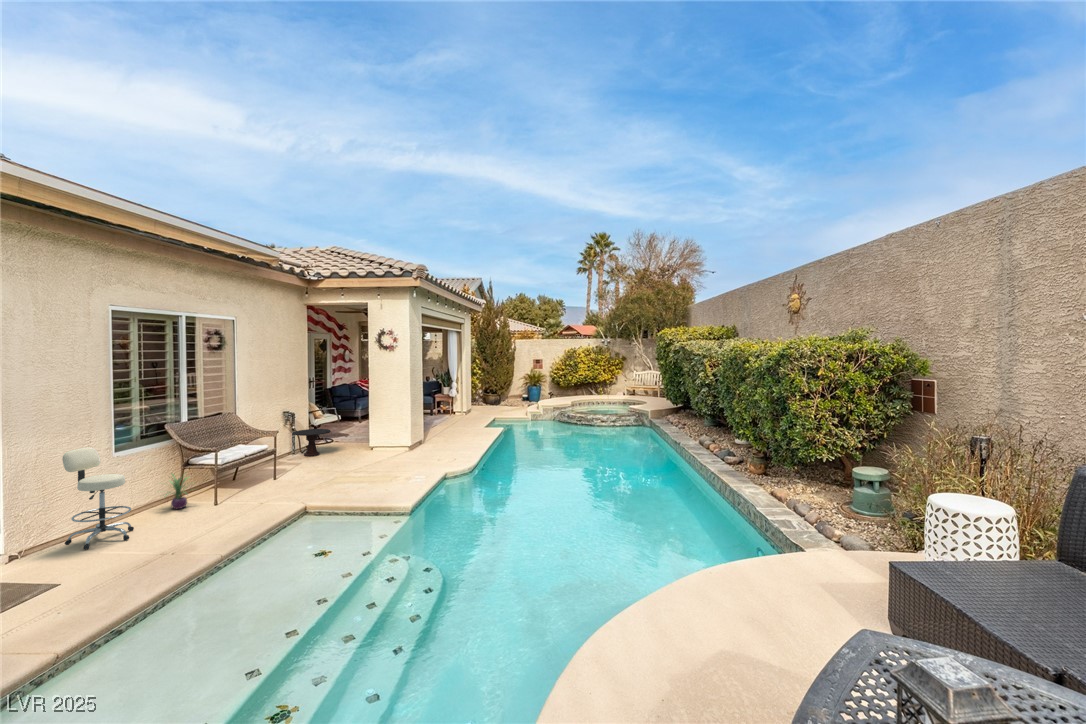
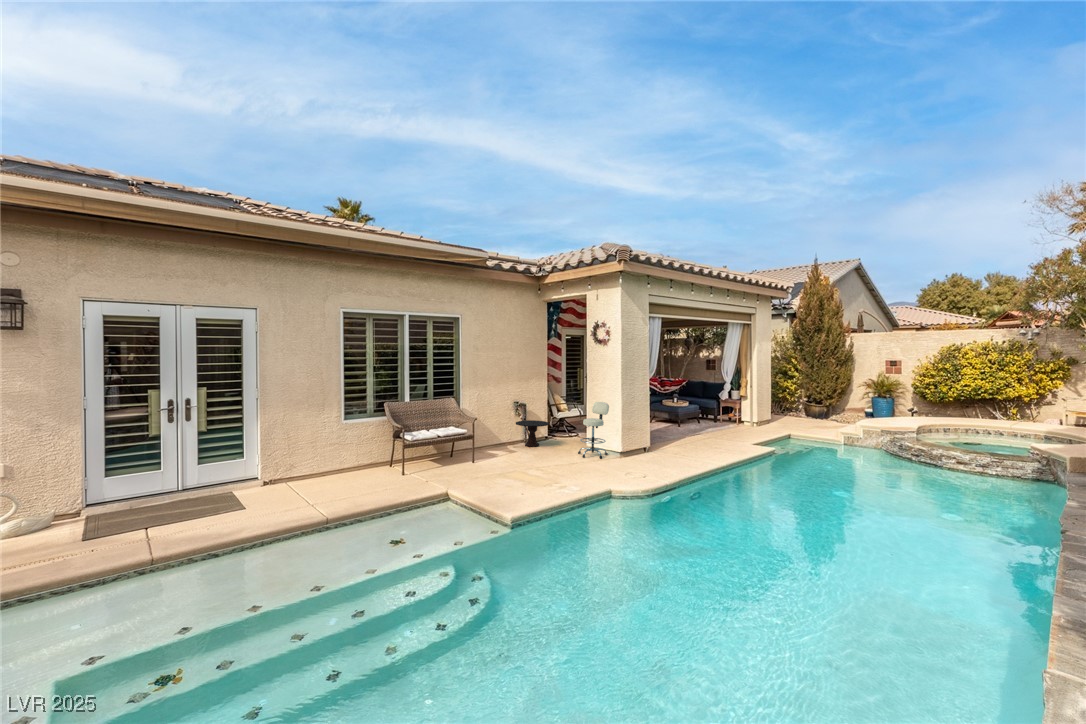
stool: present [62,447,134,549] -> present [578,402,609,458]
decorative plant: present [166,474,187,509] -> none [373,441,401,472]

